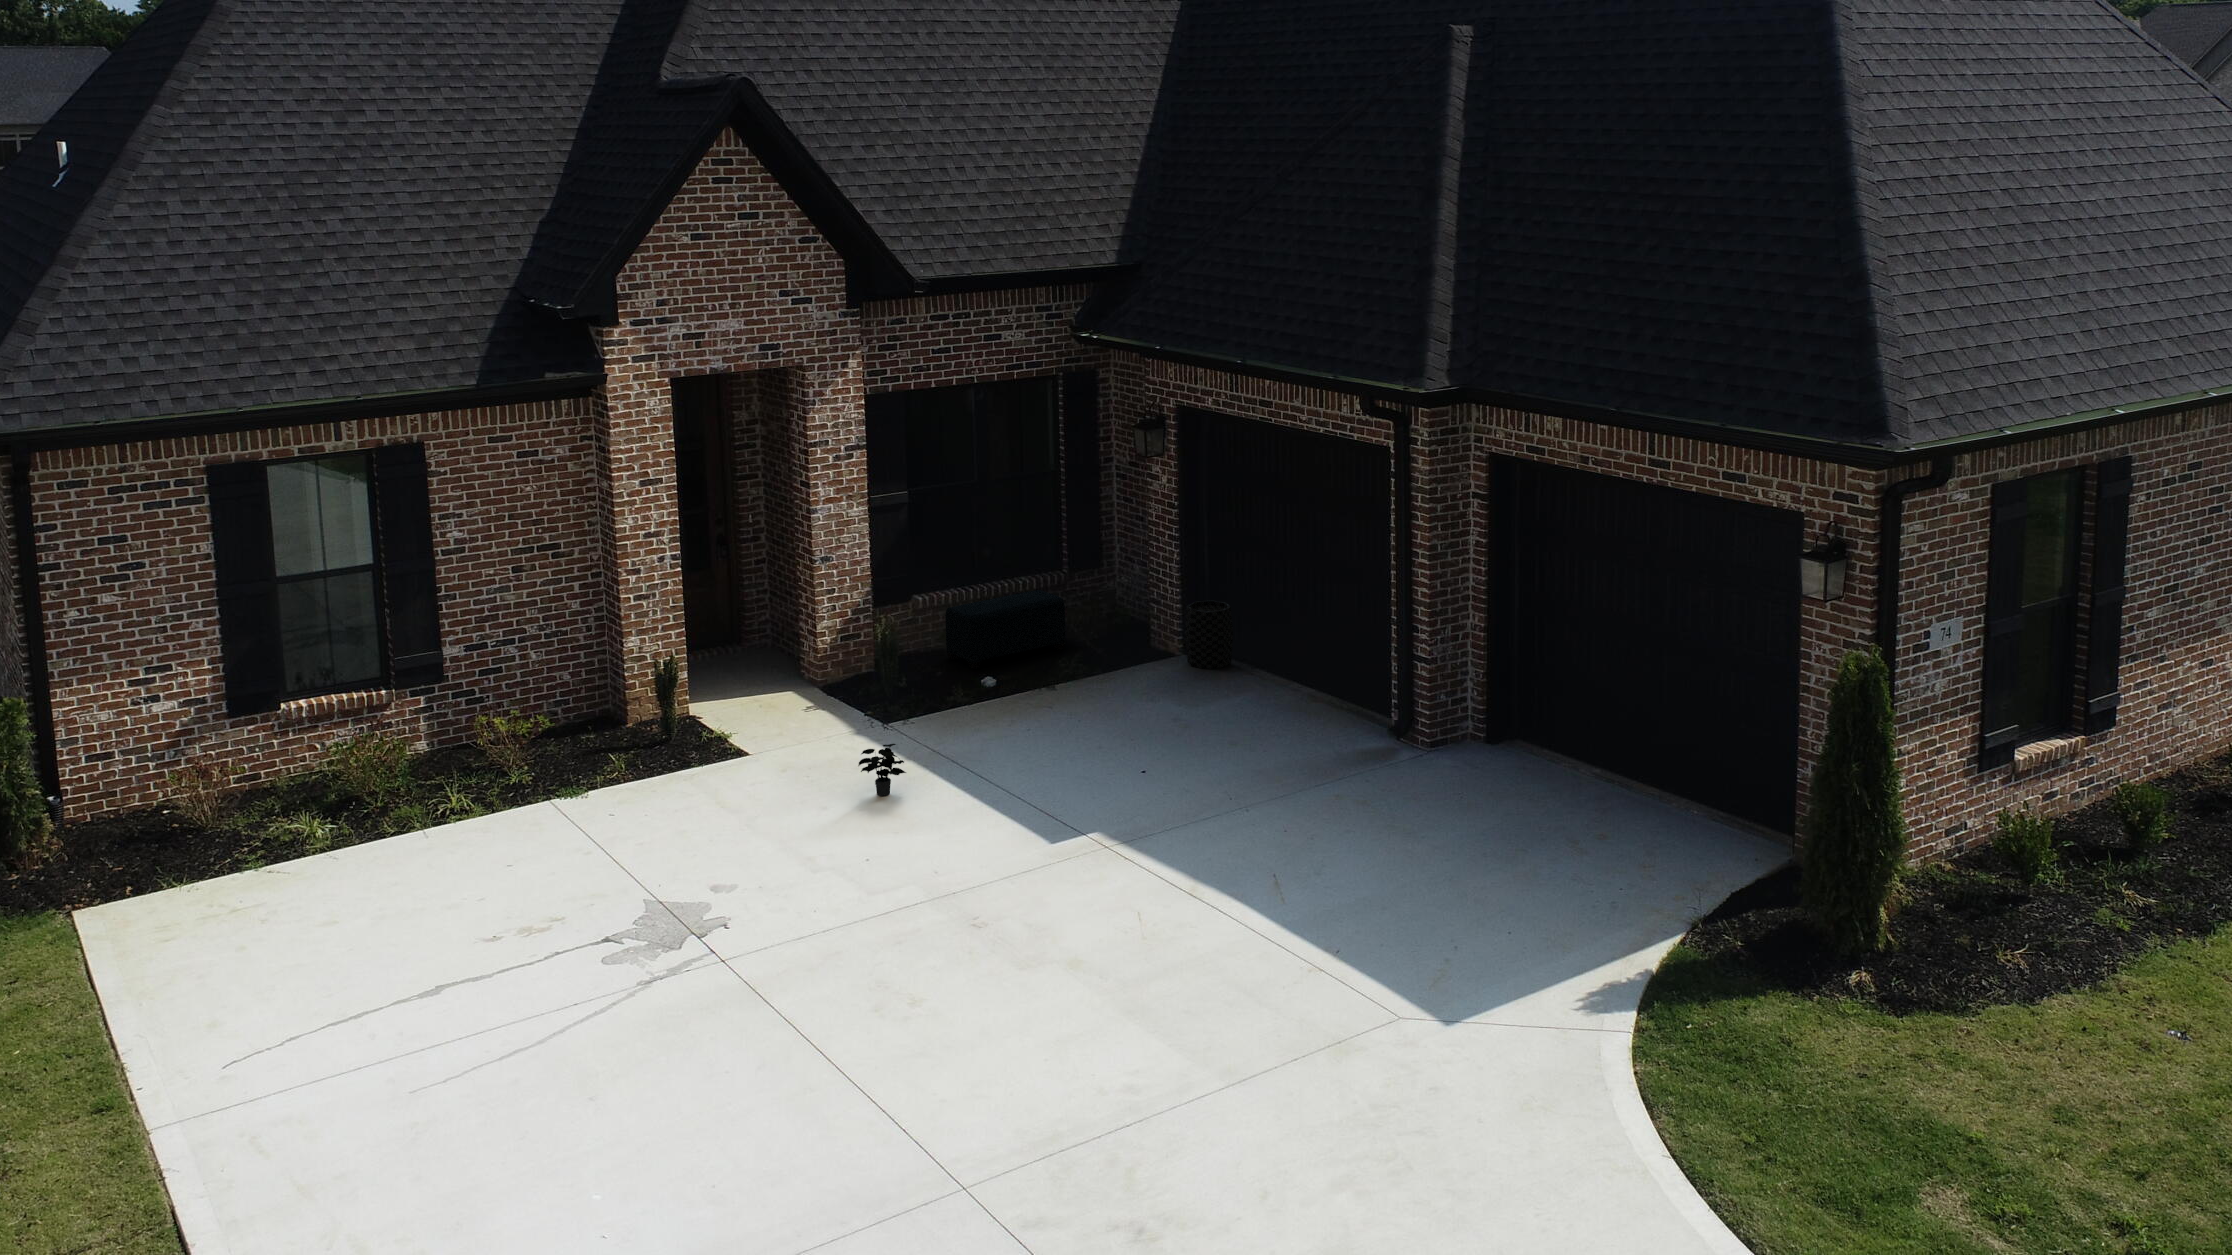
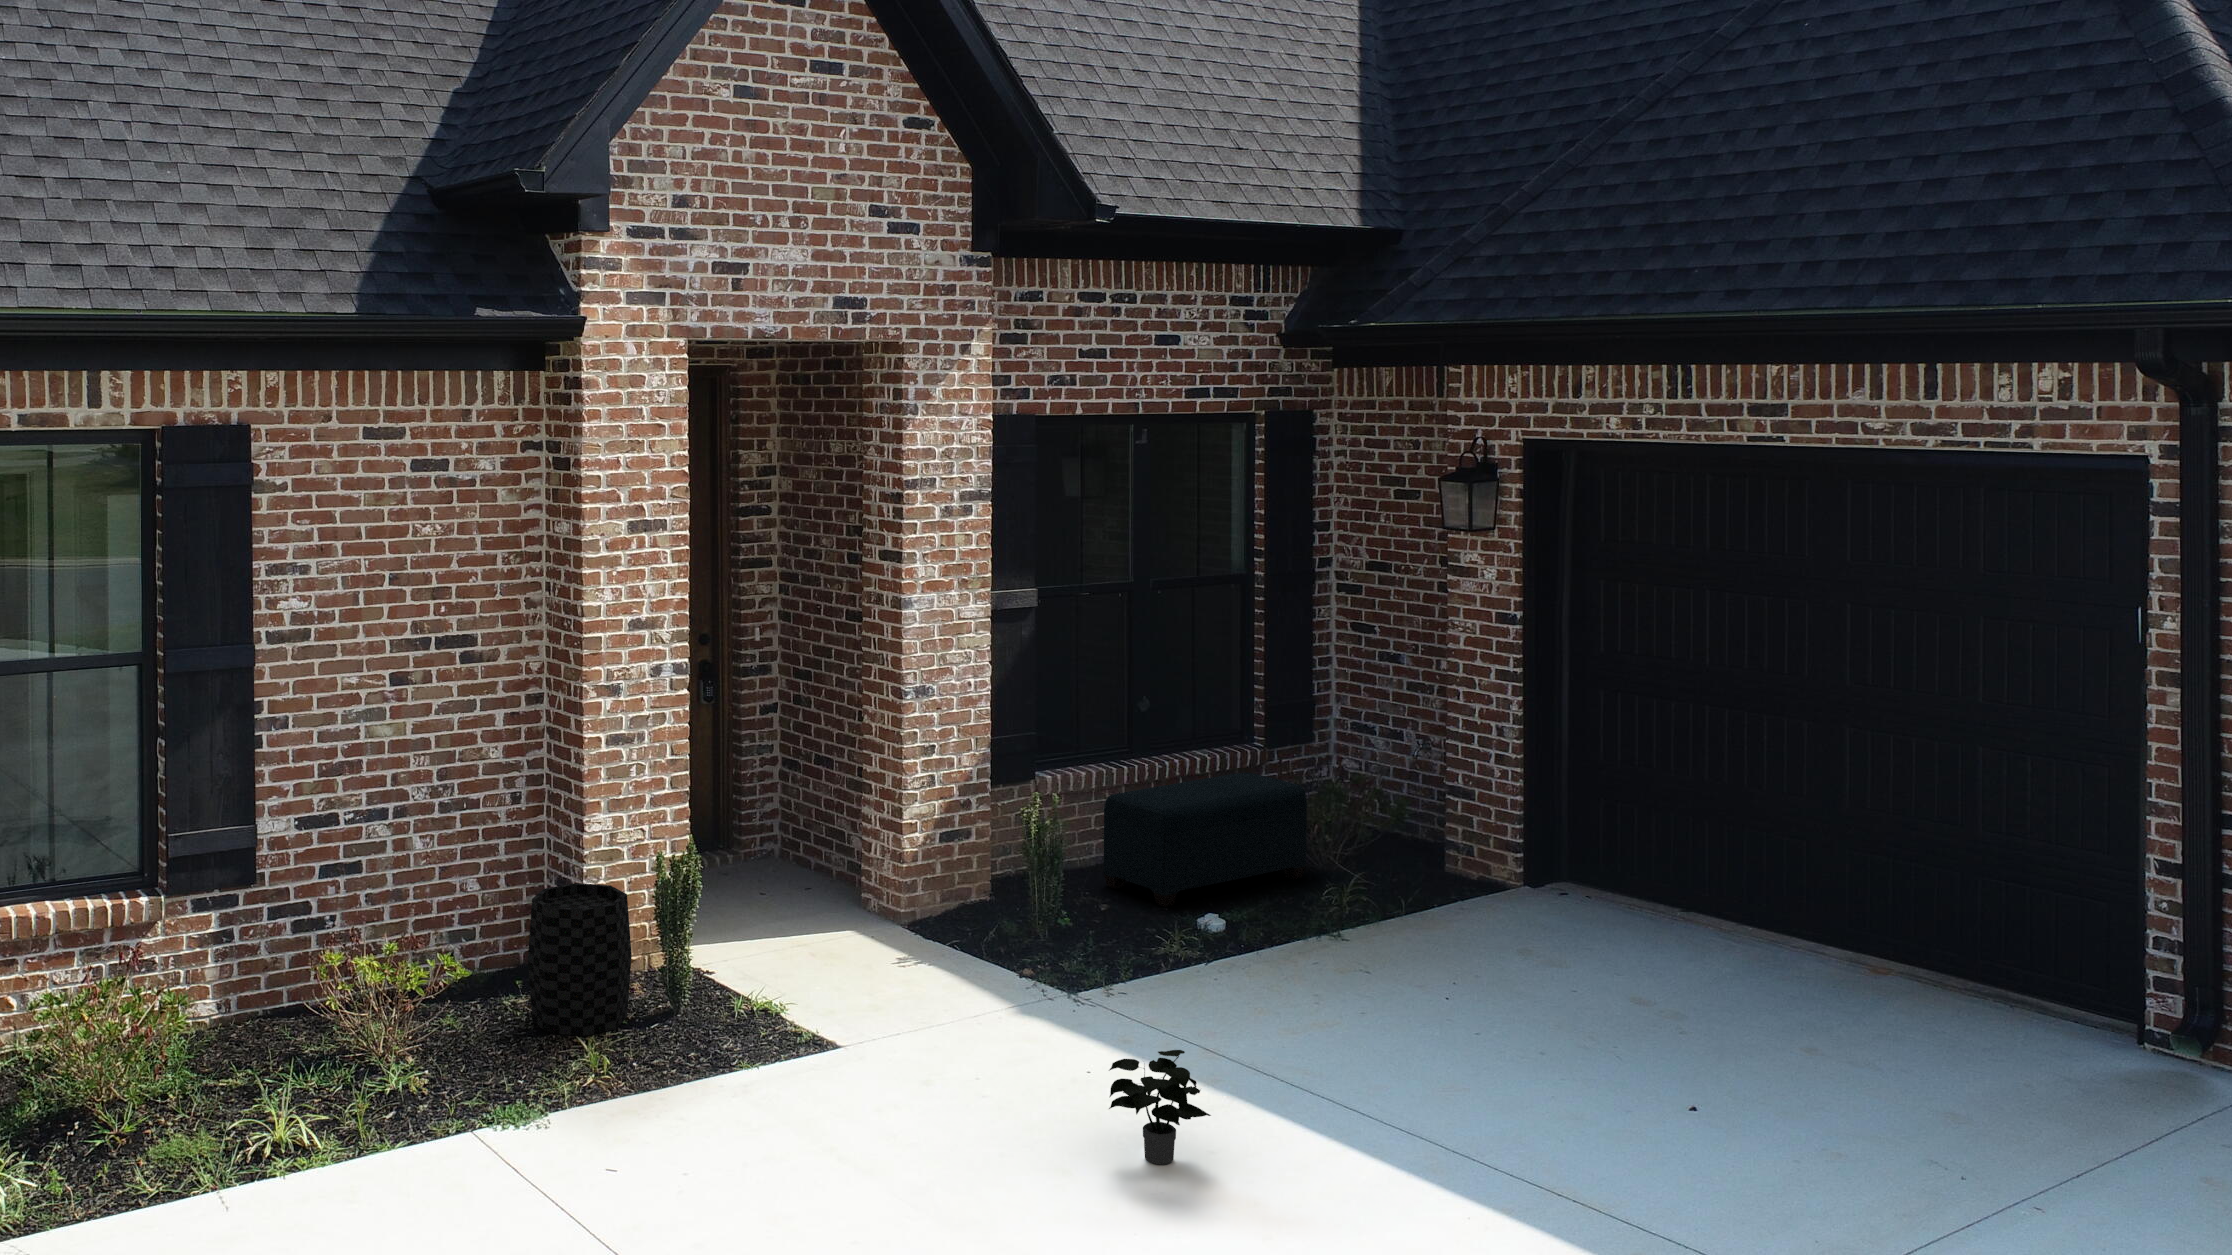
trash can: present [1185,600,1233,669] -> present [528,883,632,1036]

